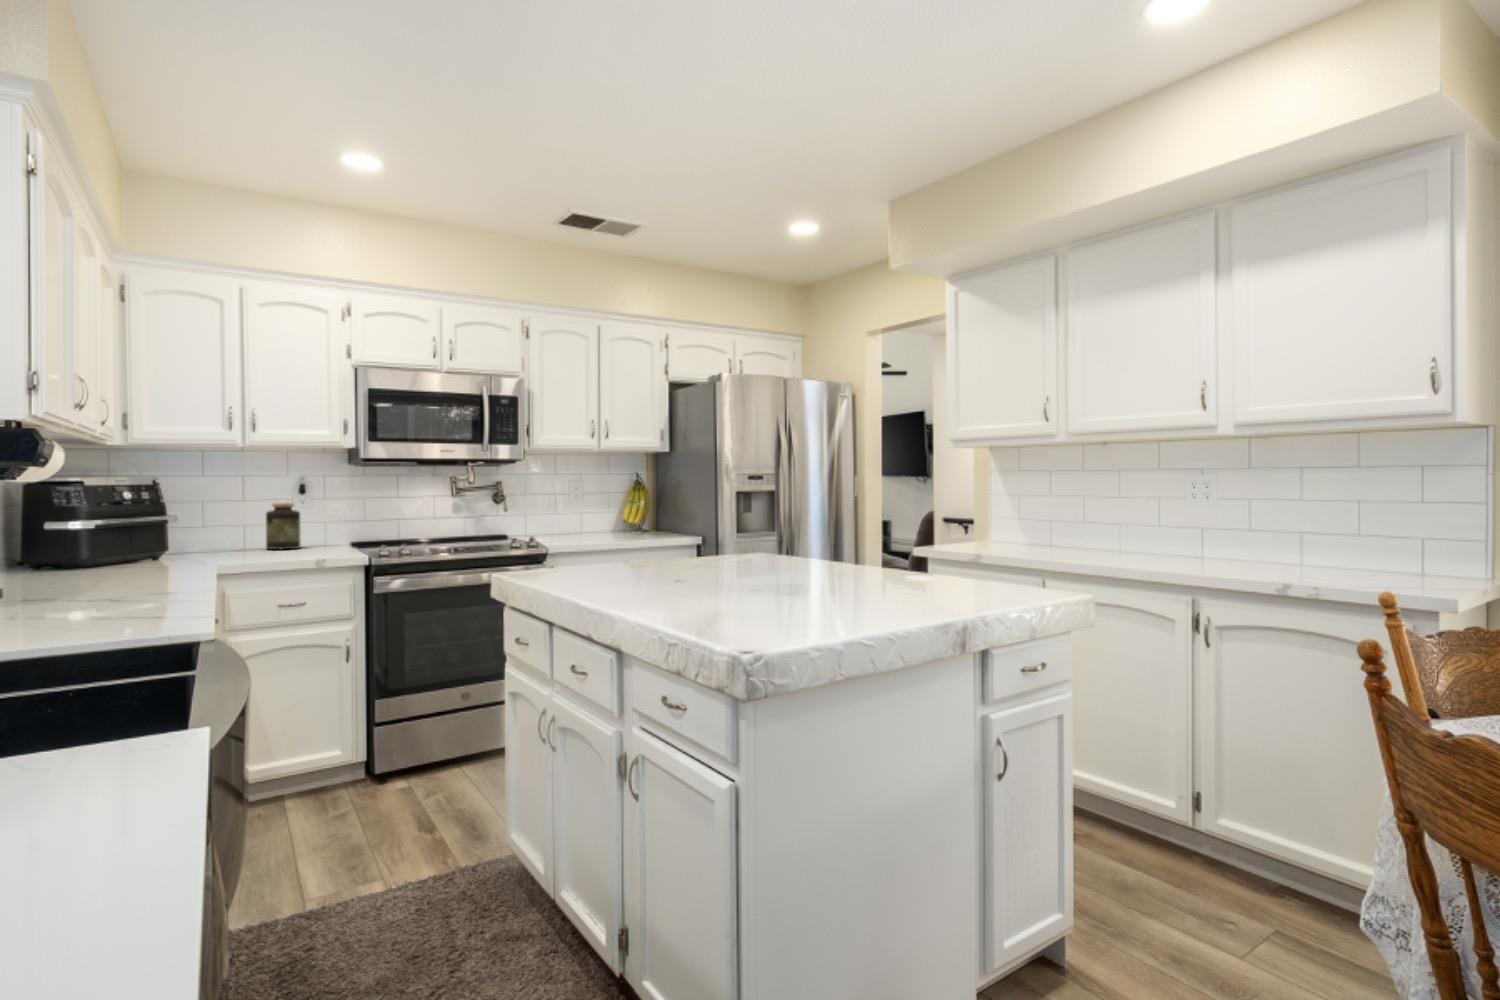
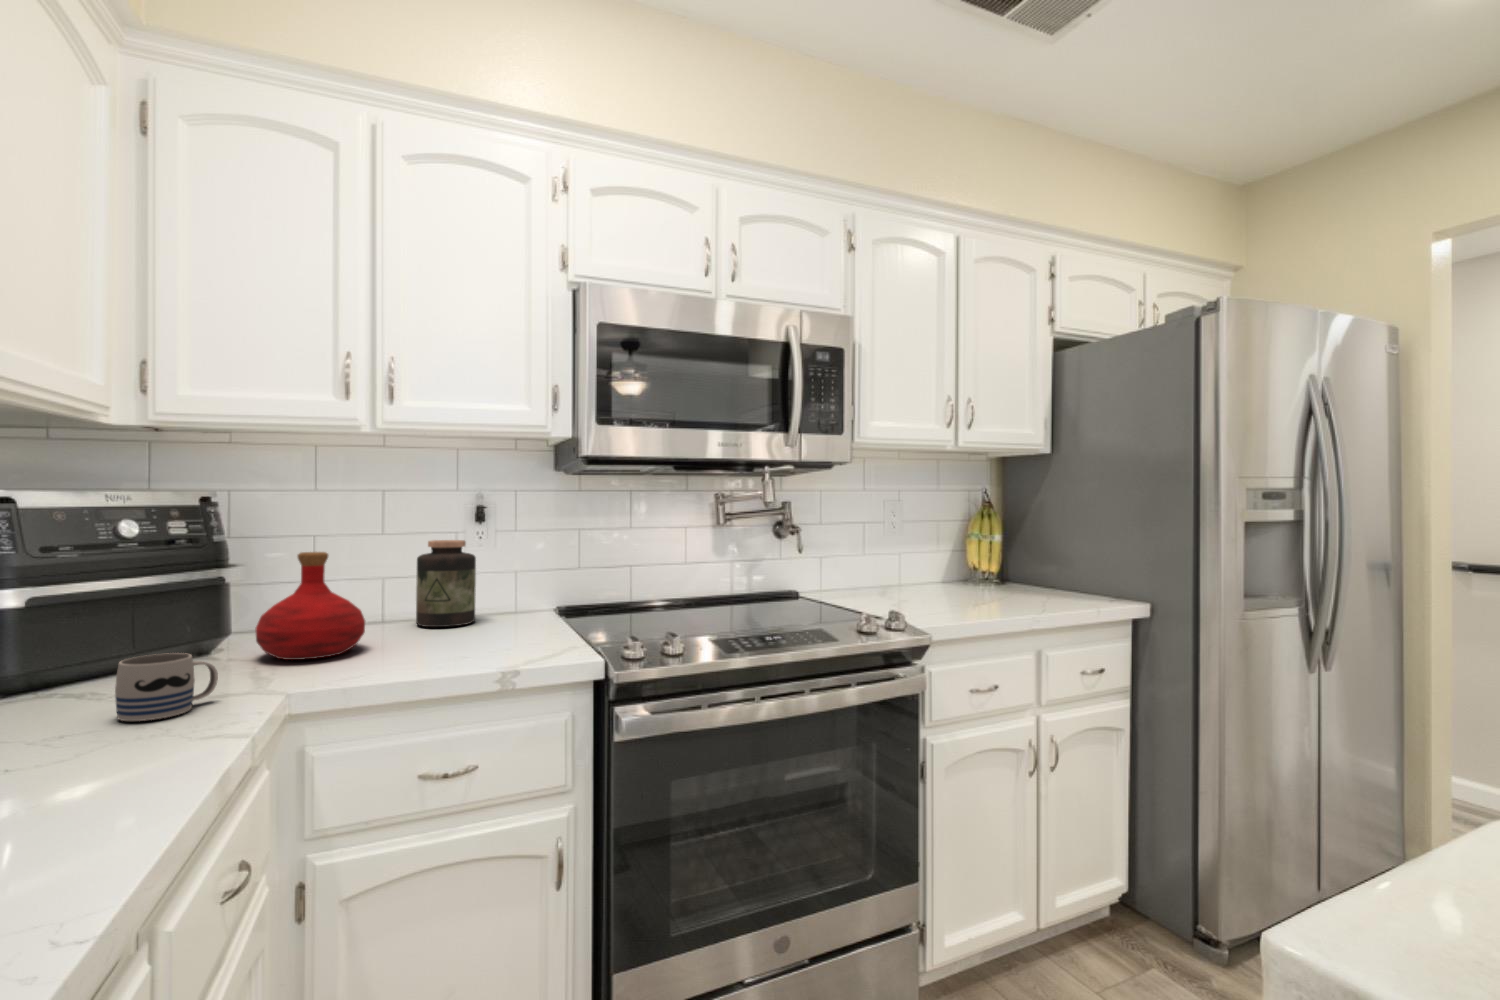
bottle: none [188,507,243,558] -> present [256,552,365,660]
mug: none [149,545,188,568] -> present [115,653,218,721]

